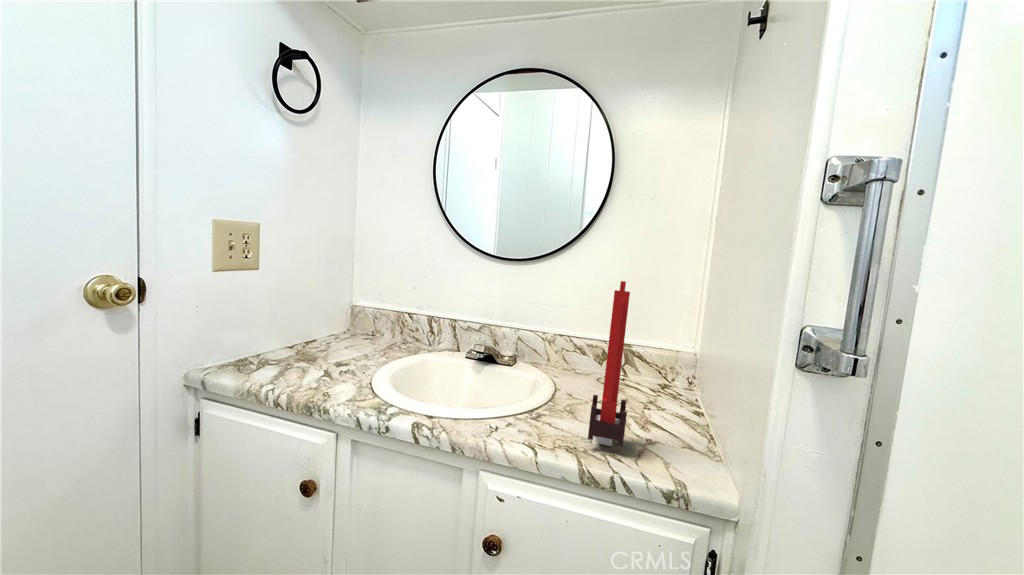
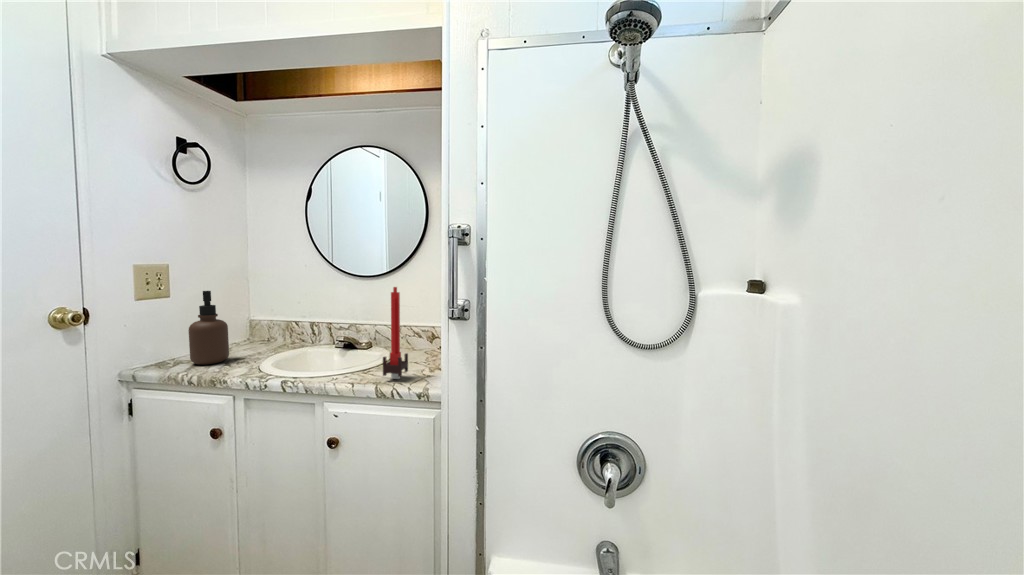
soap dispenser: none [279,264,330,371] -> present [188,291,229,365]

